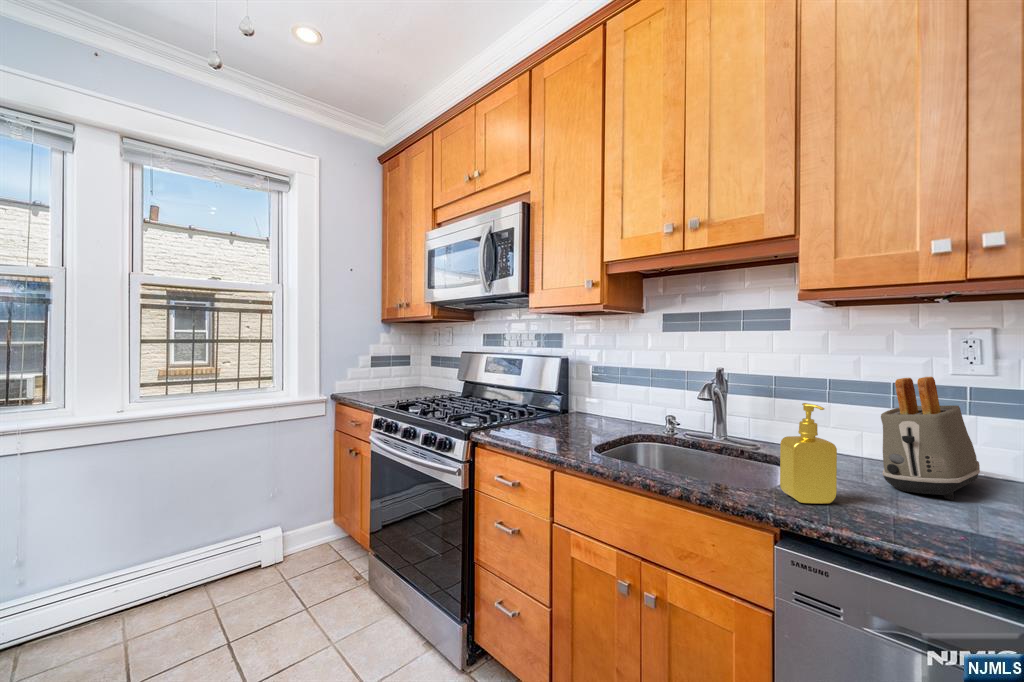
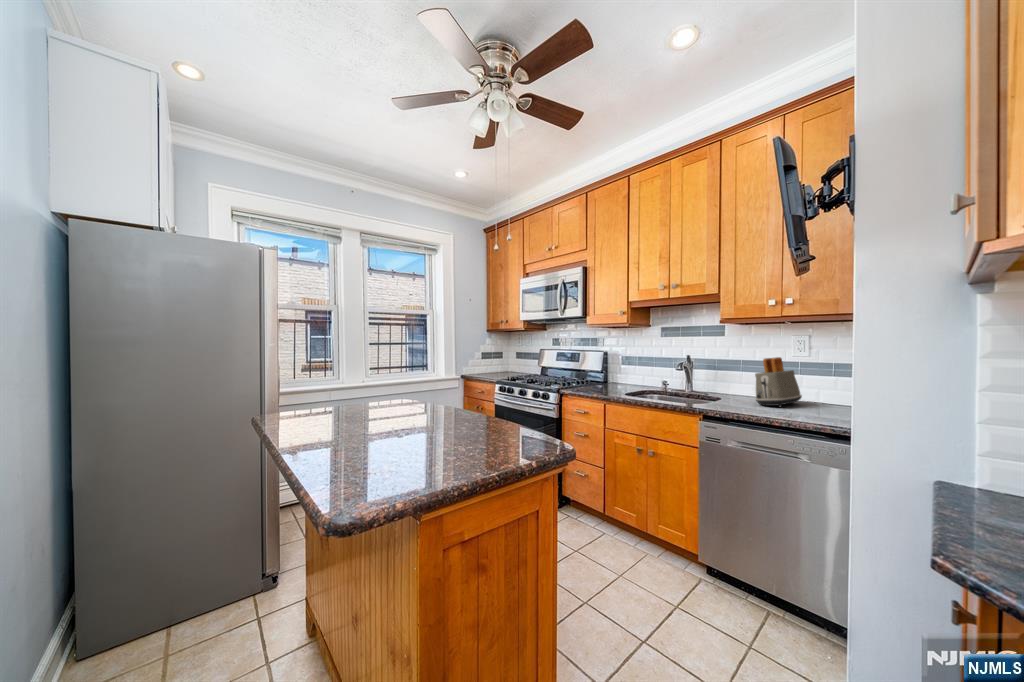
soap dispenser: present [780,403,837,504] -> none [708,367,730,408]

